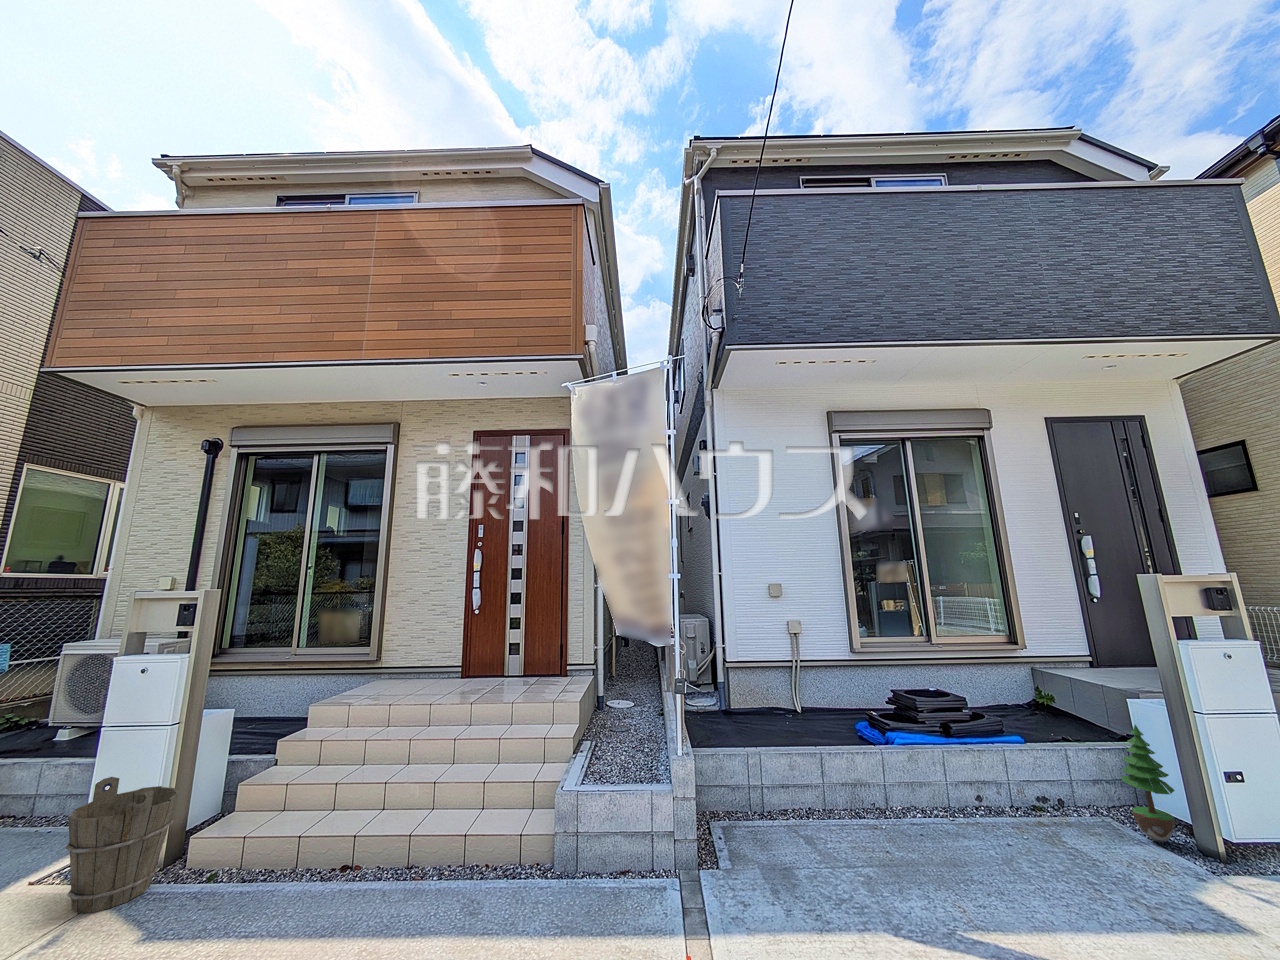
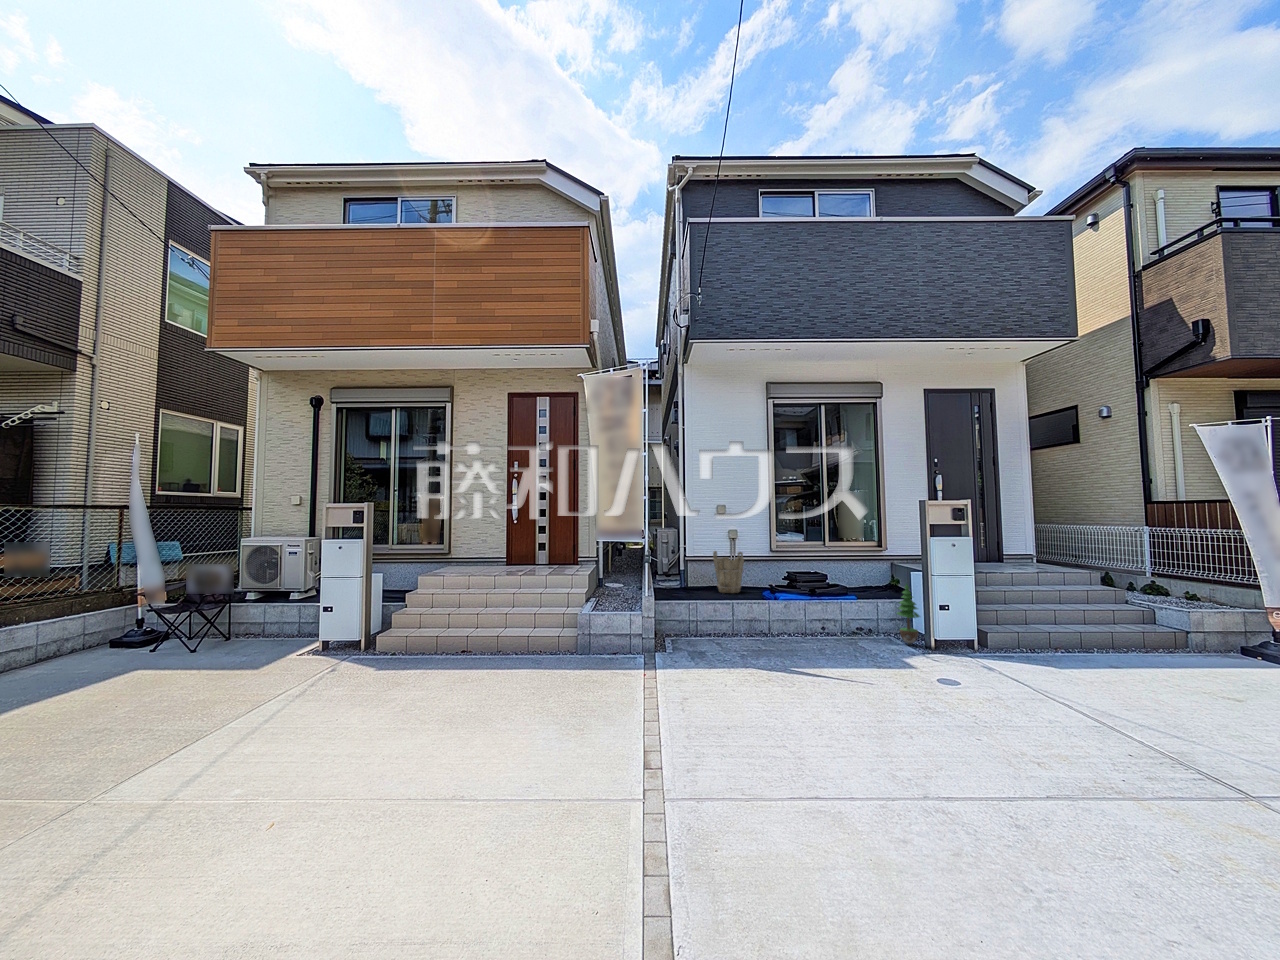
bucket: present [65,777,179,913] -> present [713,551,744,593]

